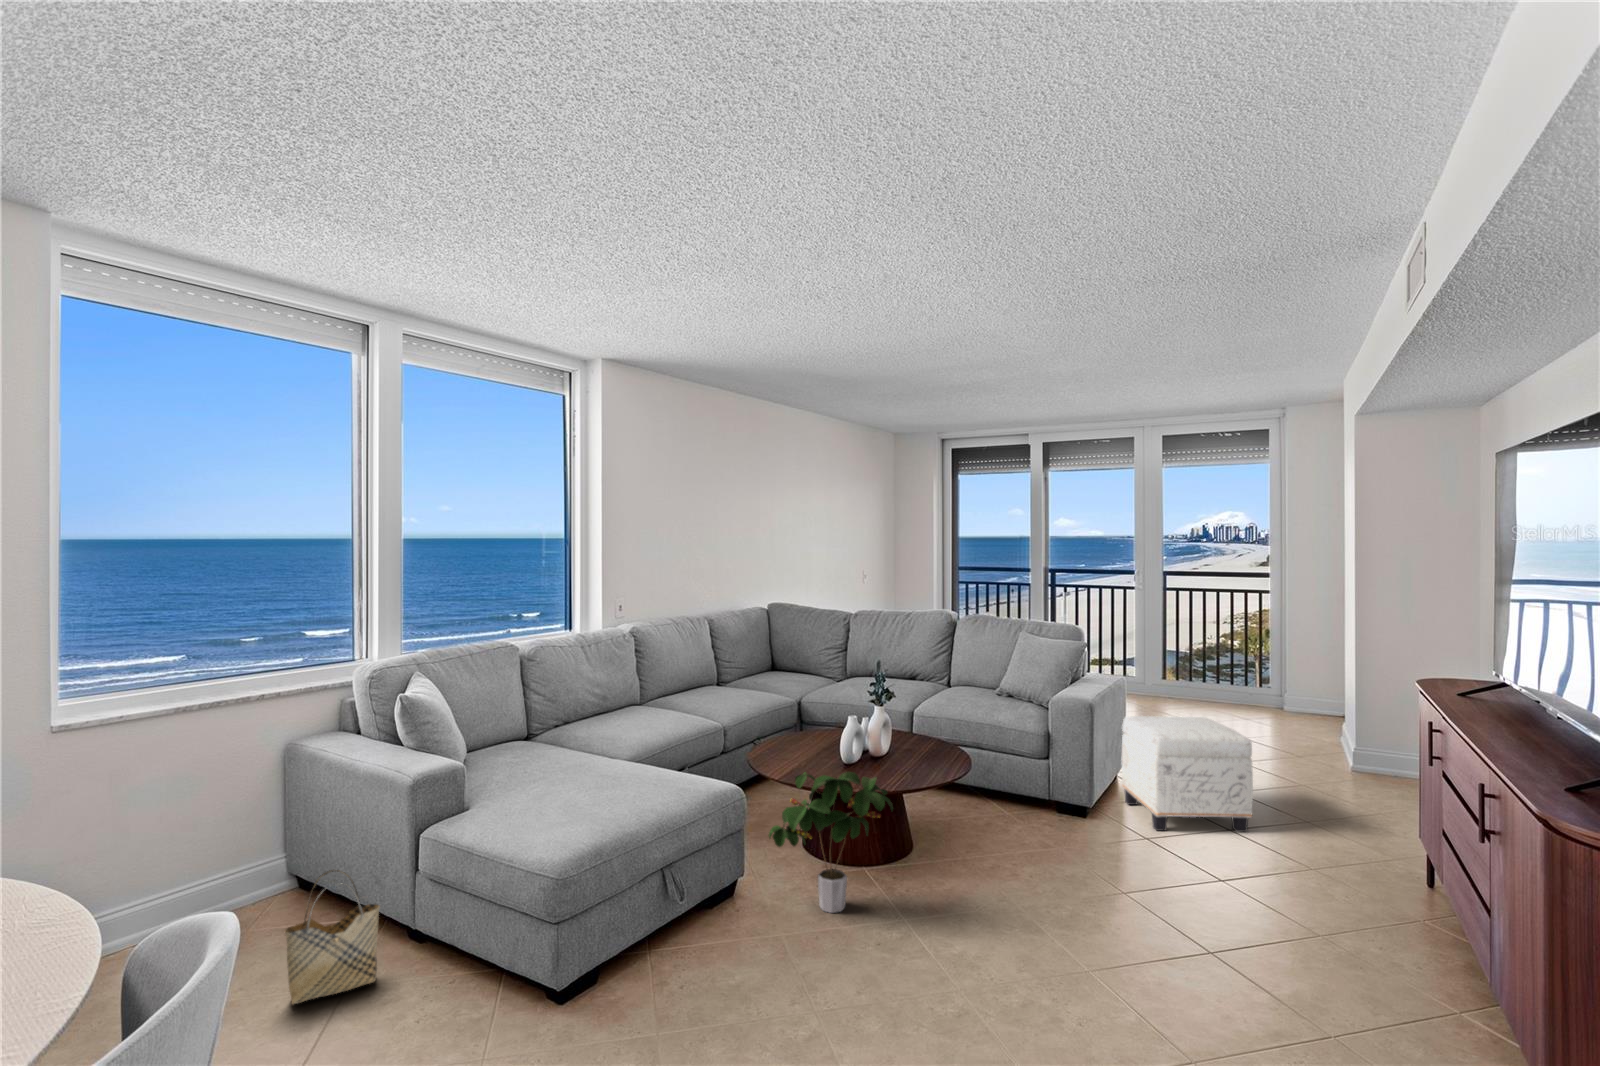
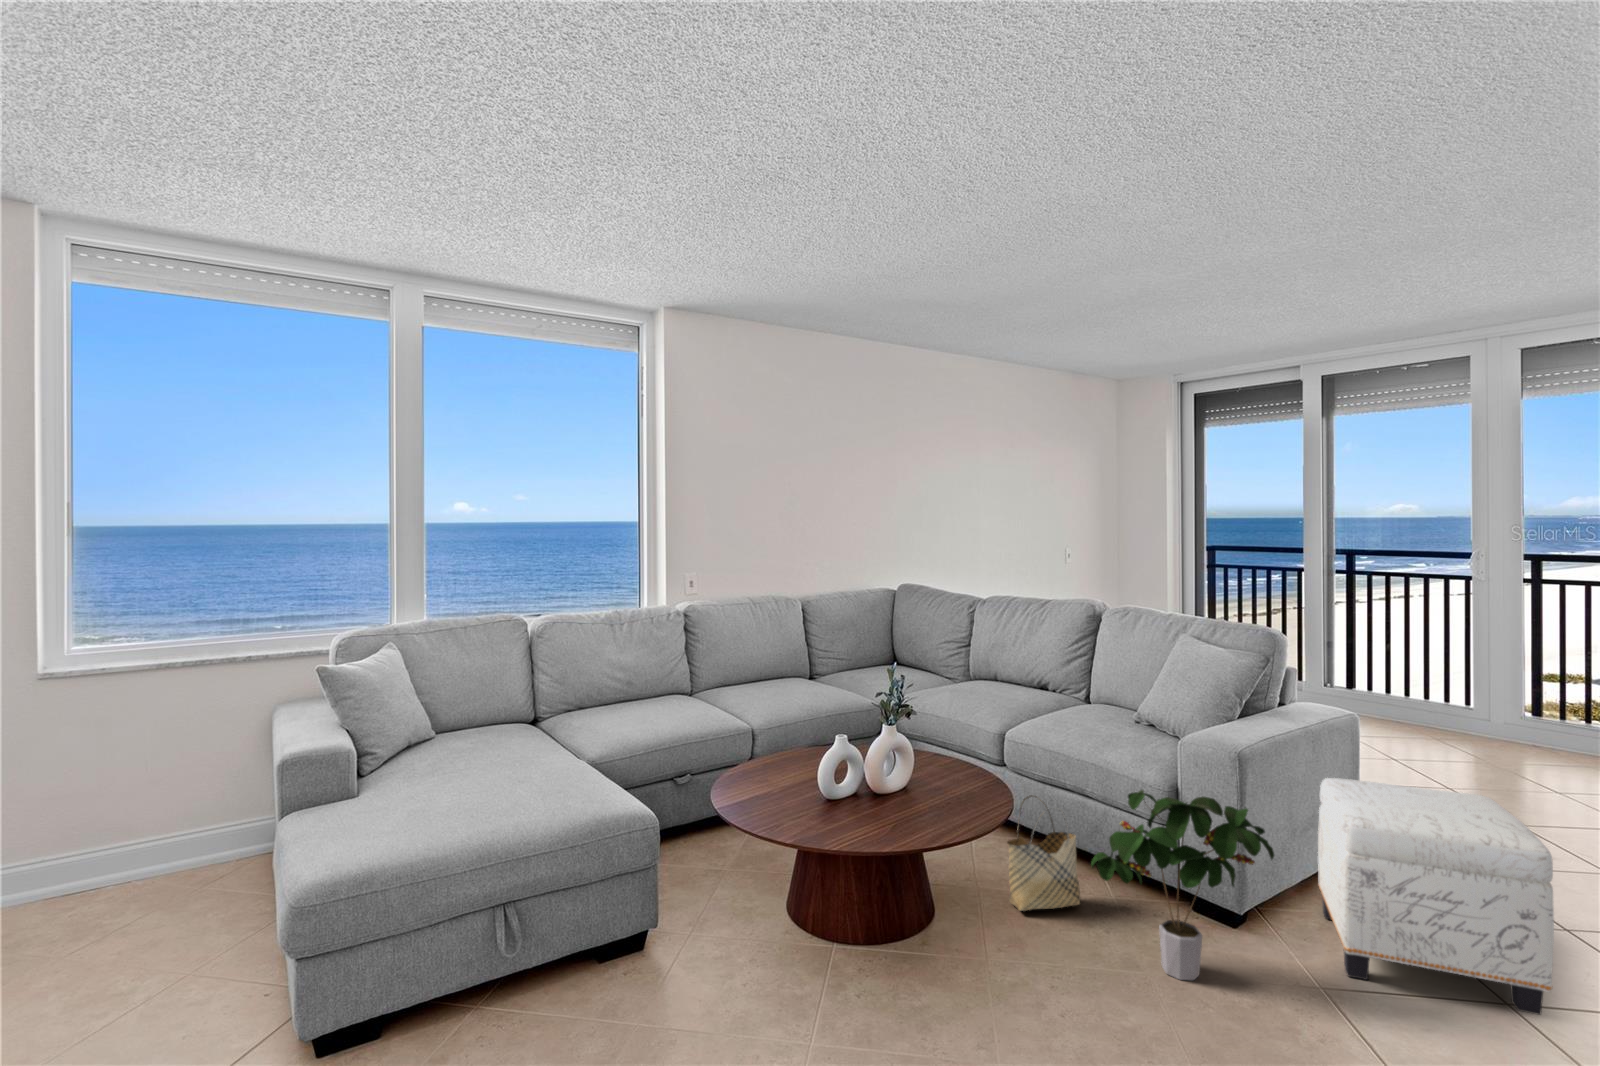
potted plant: present [769,772,893,913] -> present [1091,790,1274,980]
woven basket: present [284,870,380,1004] -> present [1007,795,1080,911]

